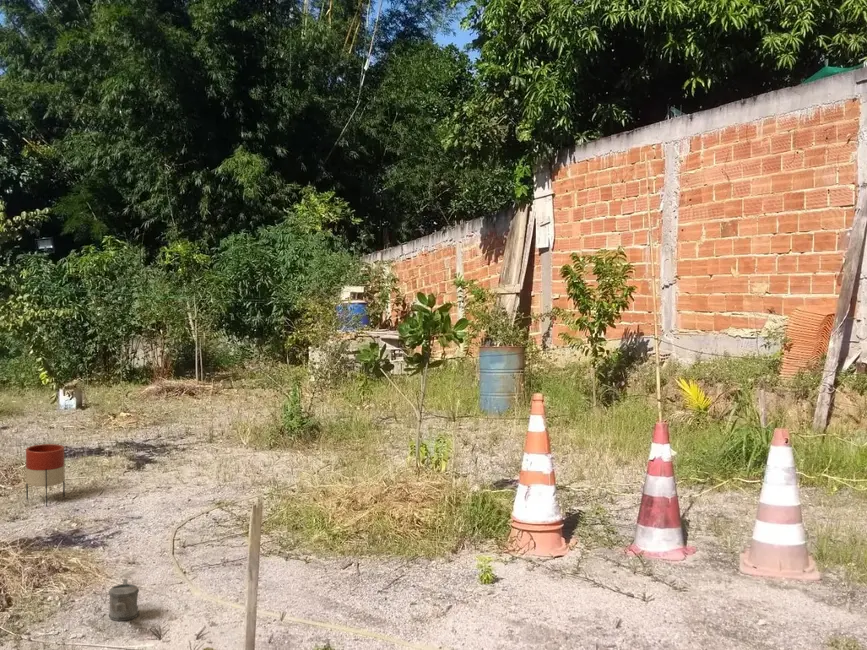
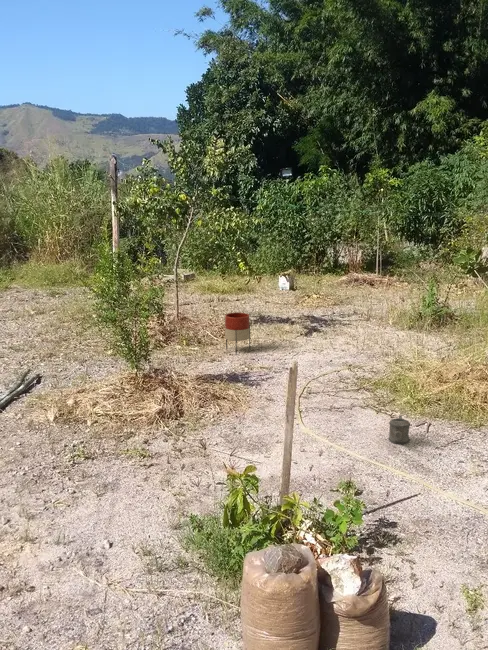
watering can: present [109,579,139,621] -> present [389,415,410,444]

